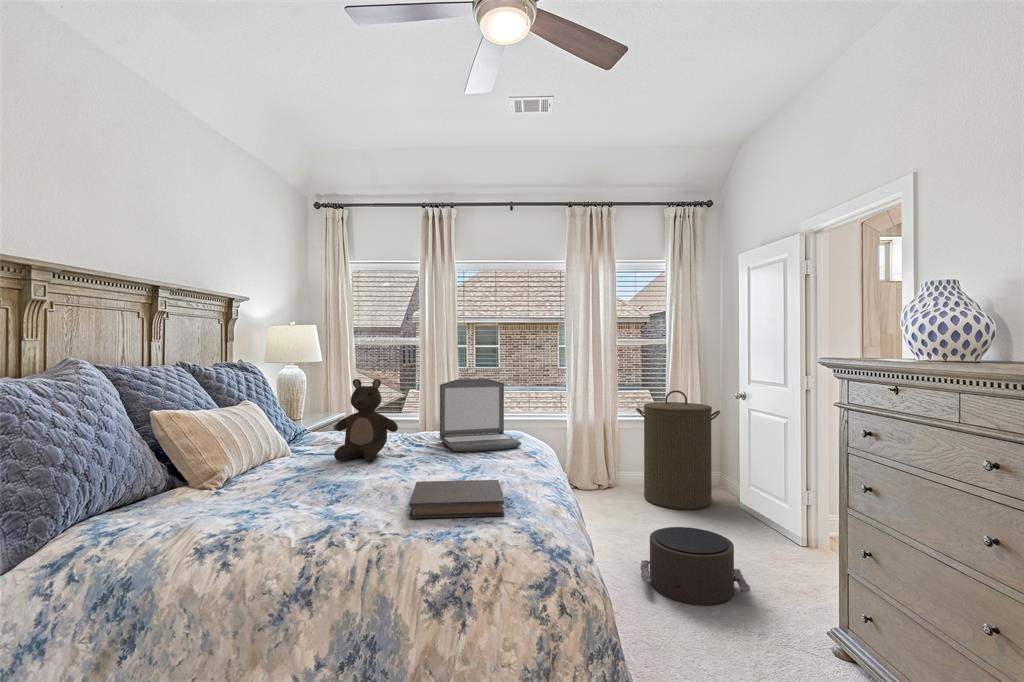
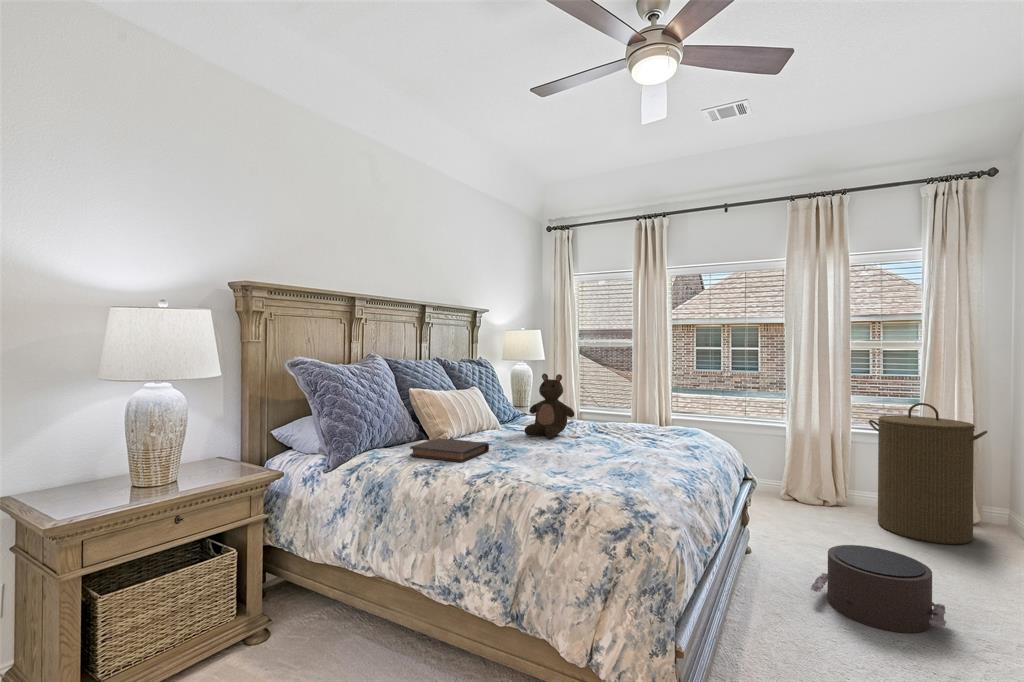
laptop: present [439,379,521,452] -> none [617,378,684,441]
book: present [409,480,504,519] -> present [410,438,489,462]

